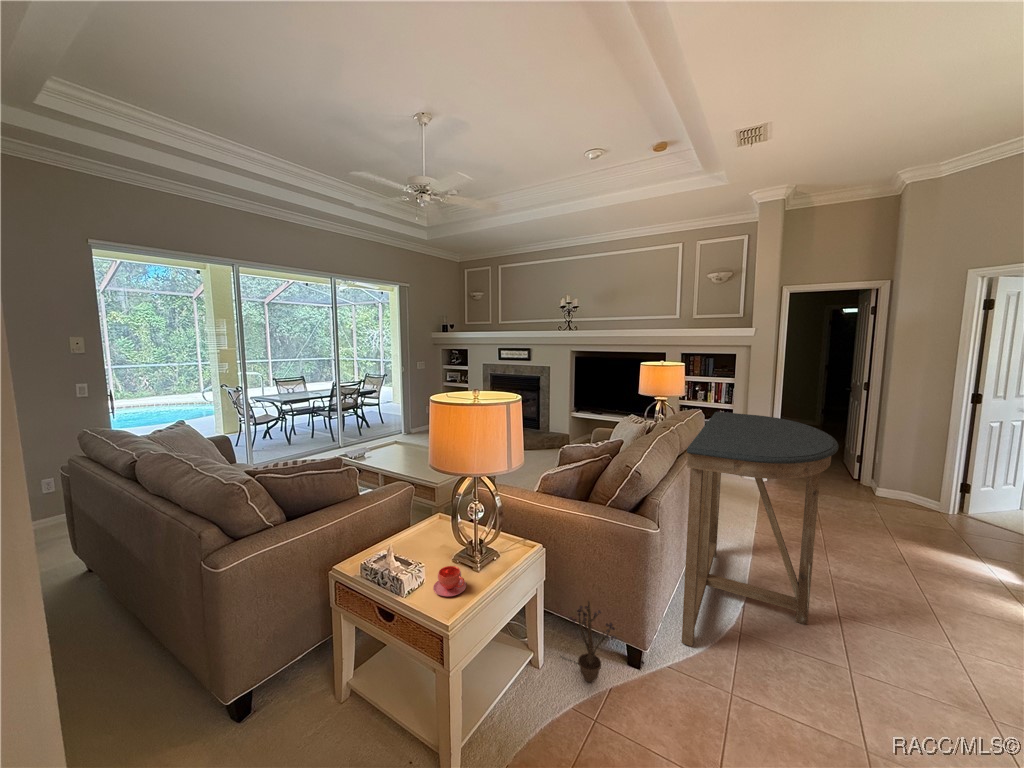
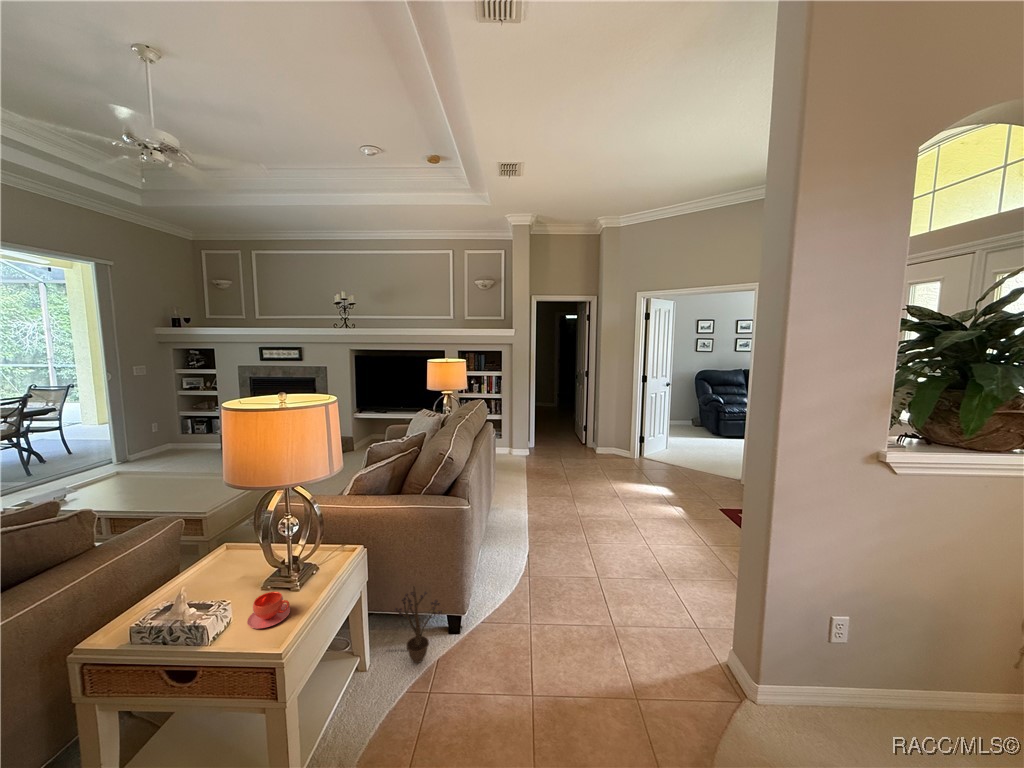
console table: present [682,412,839,646] -> none [488,400,585,599]

